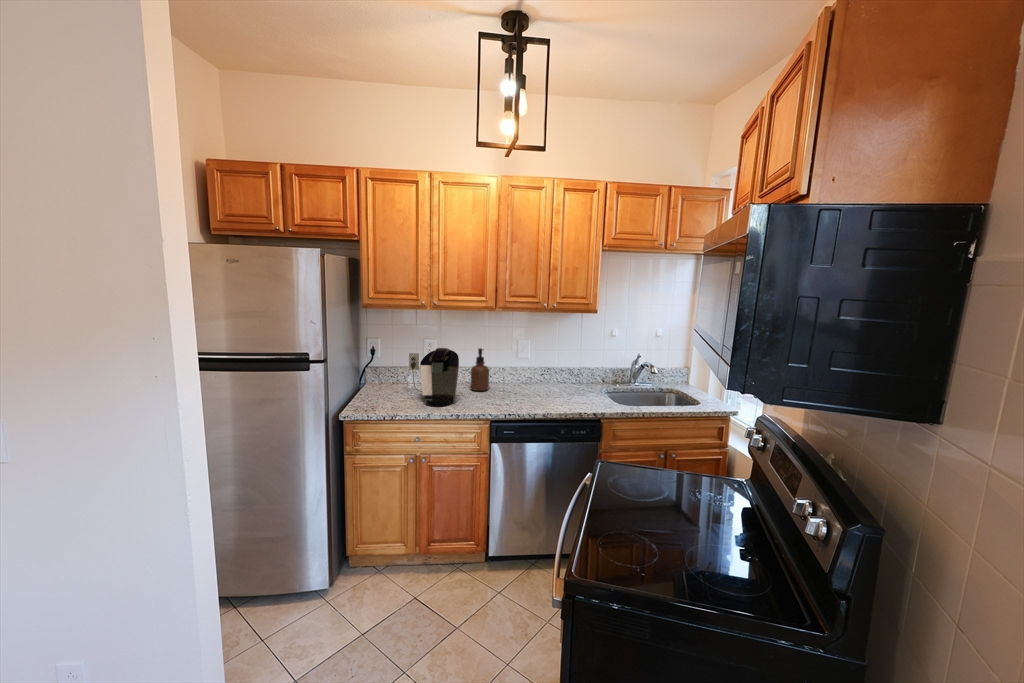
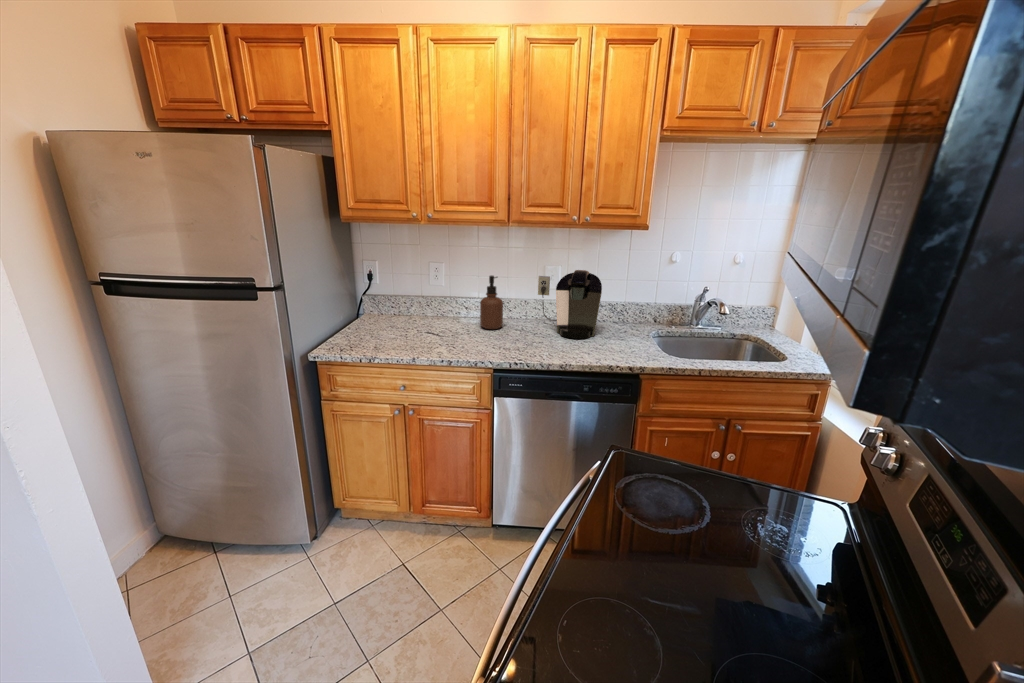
coffee maker: present [409,348,459,407] -> present [538,270,602,339]

